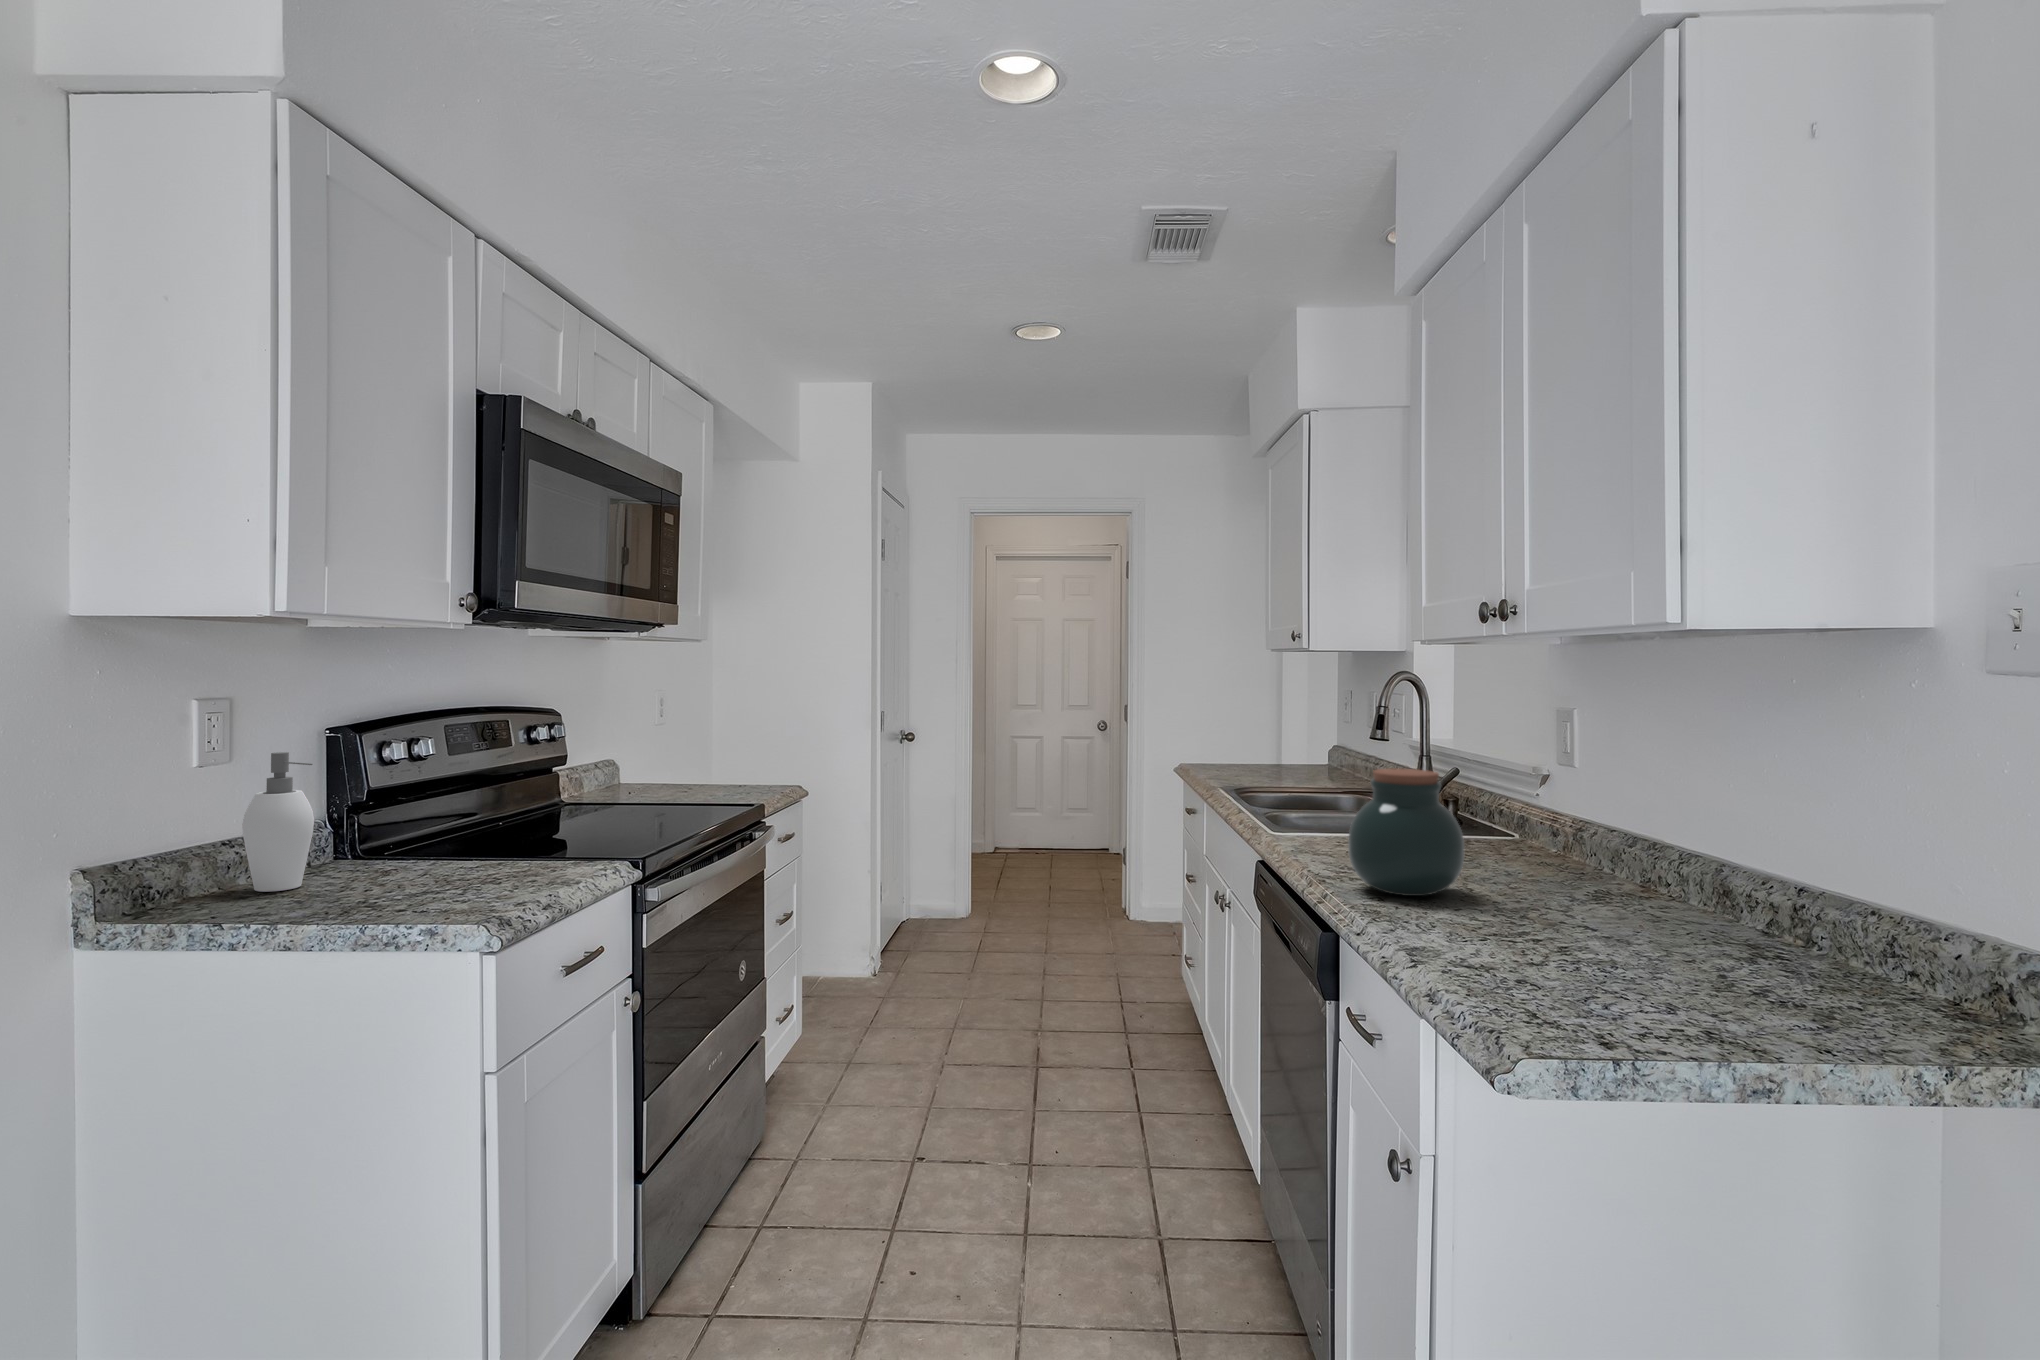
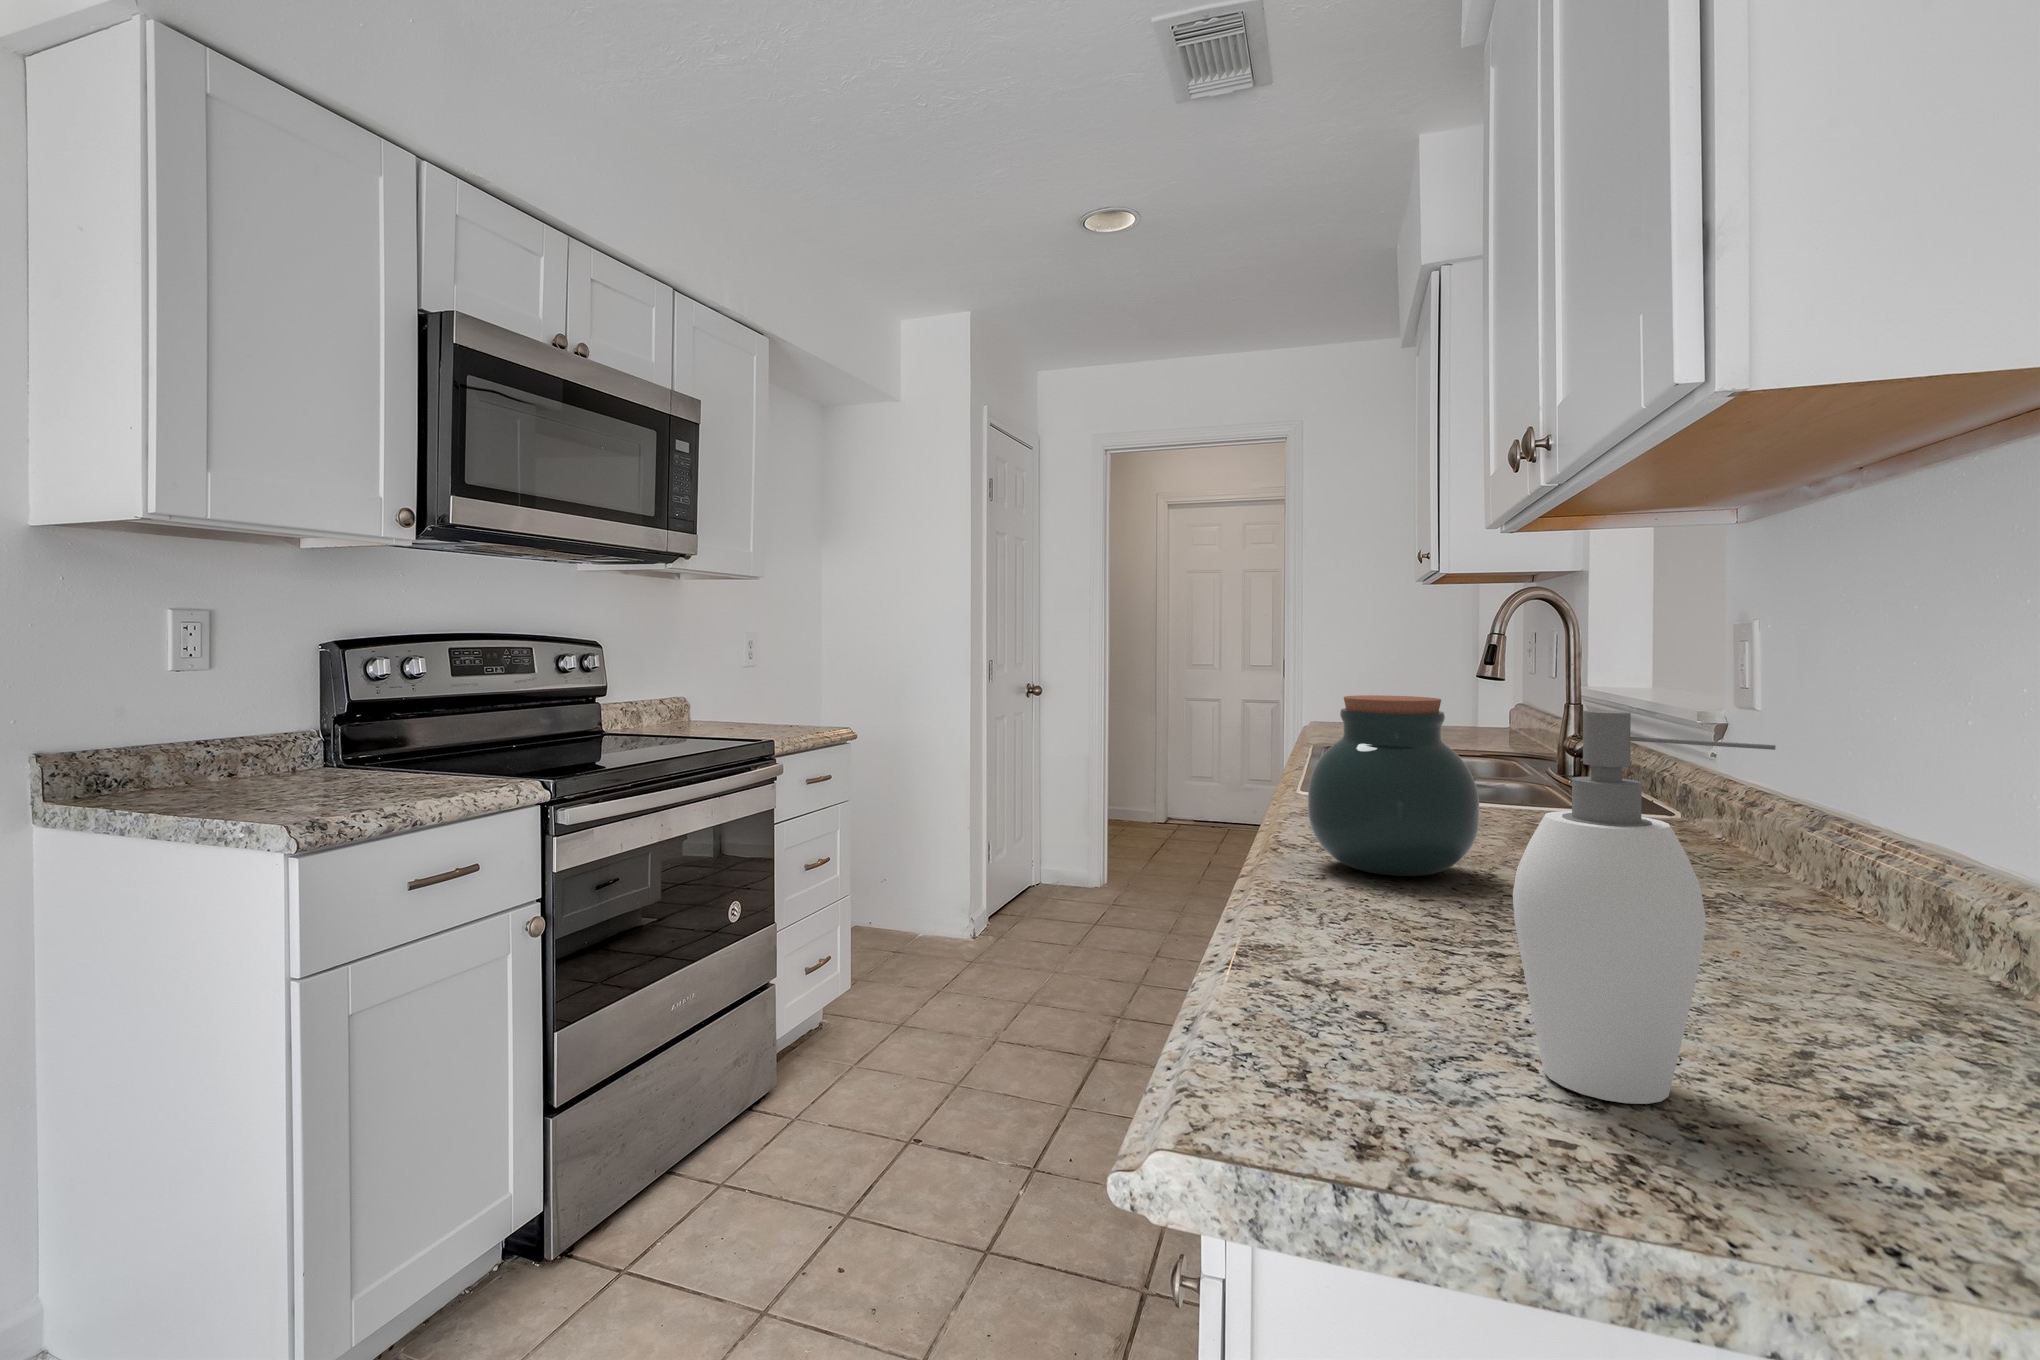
soap dispenser: present [242,752,314,892] -> present [1513,710,1776,1104]

